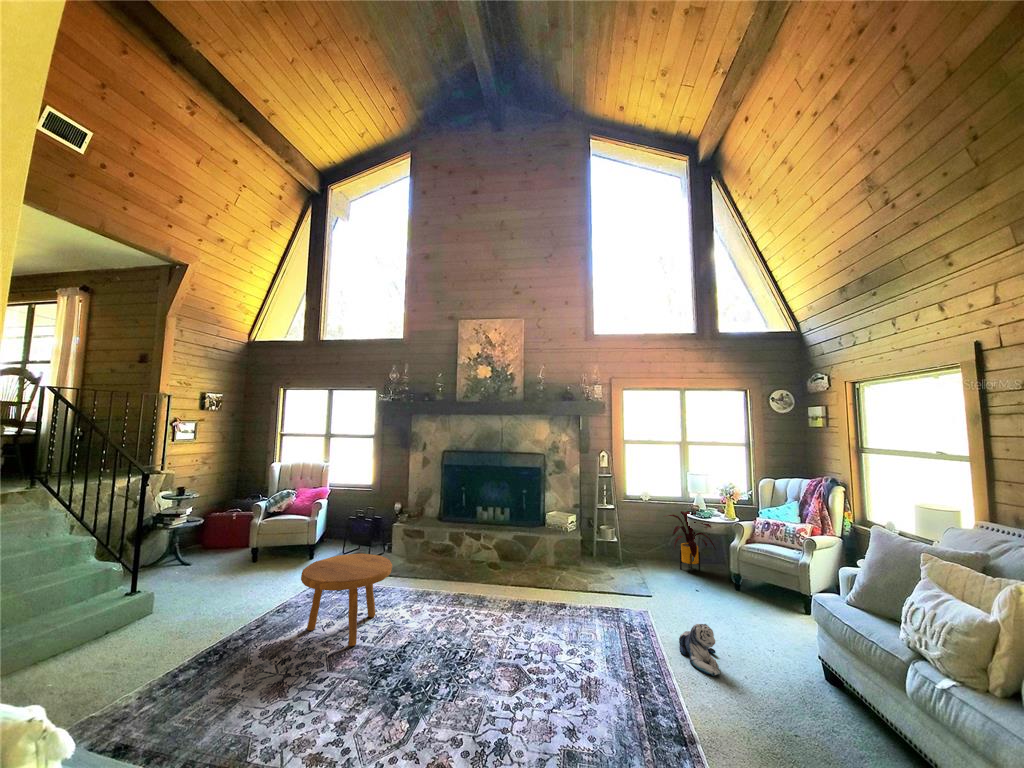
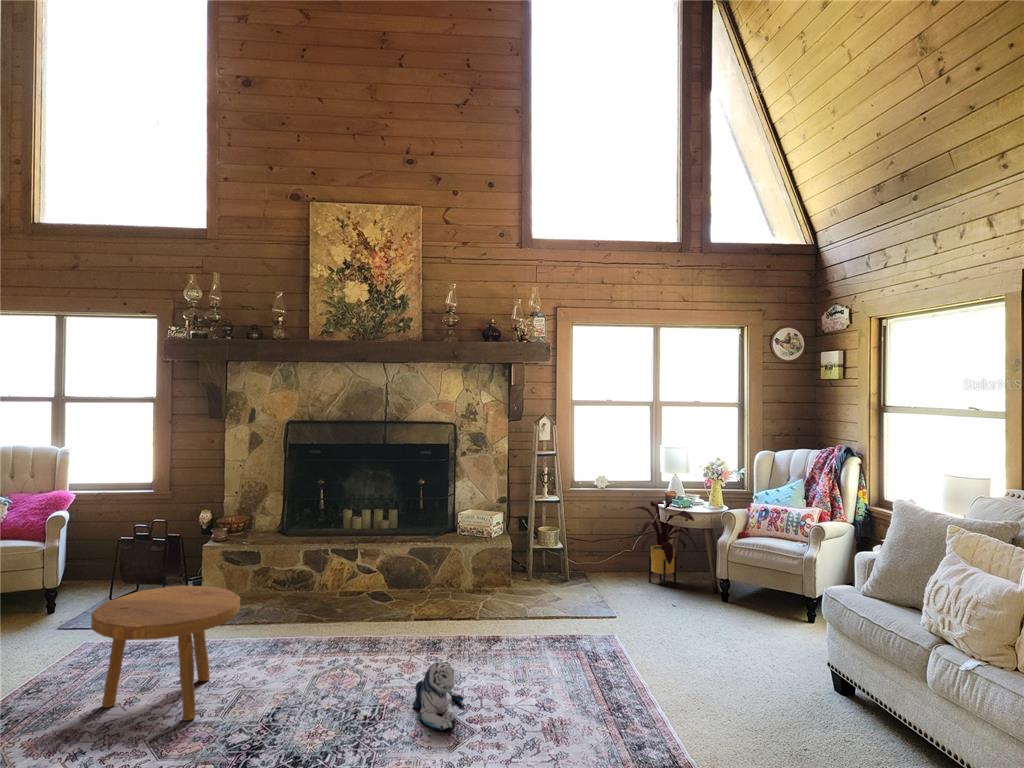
plush toy: present [679,624,720,676] -> present [413,662,463,731]

